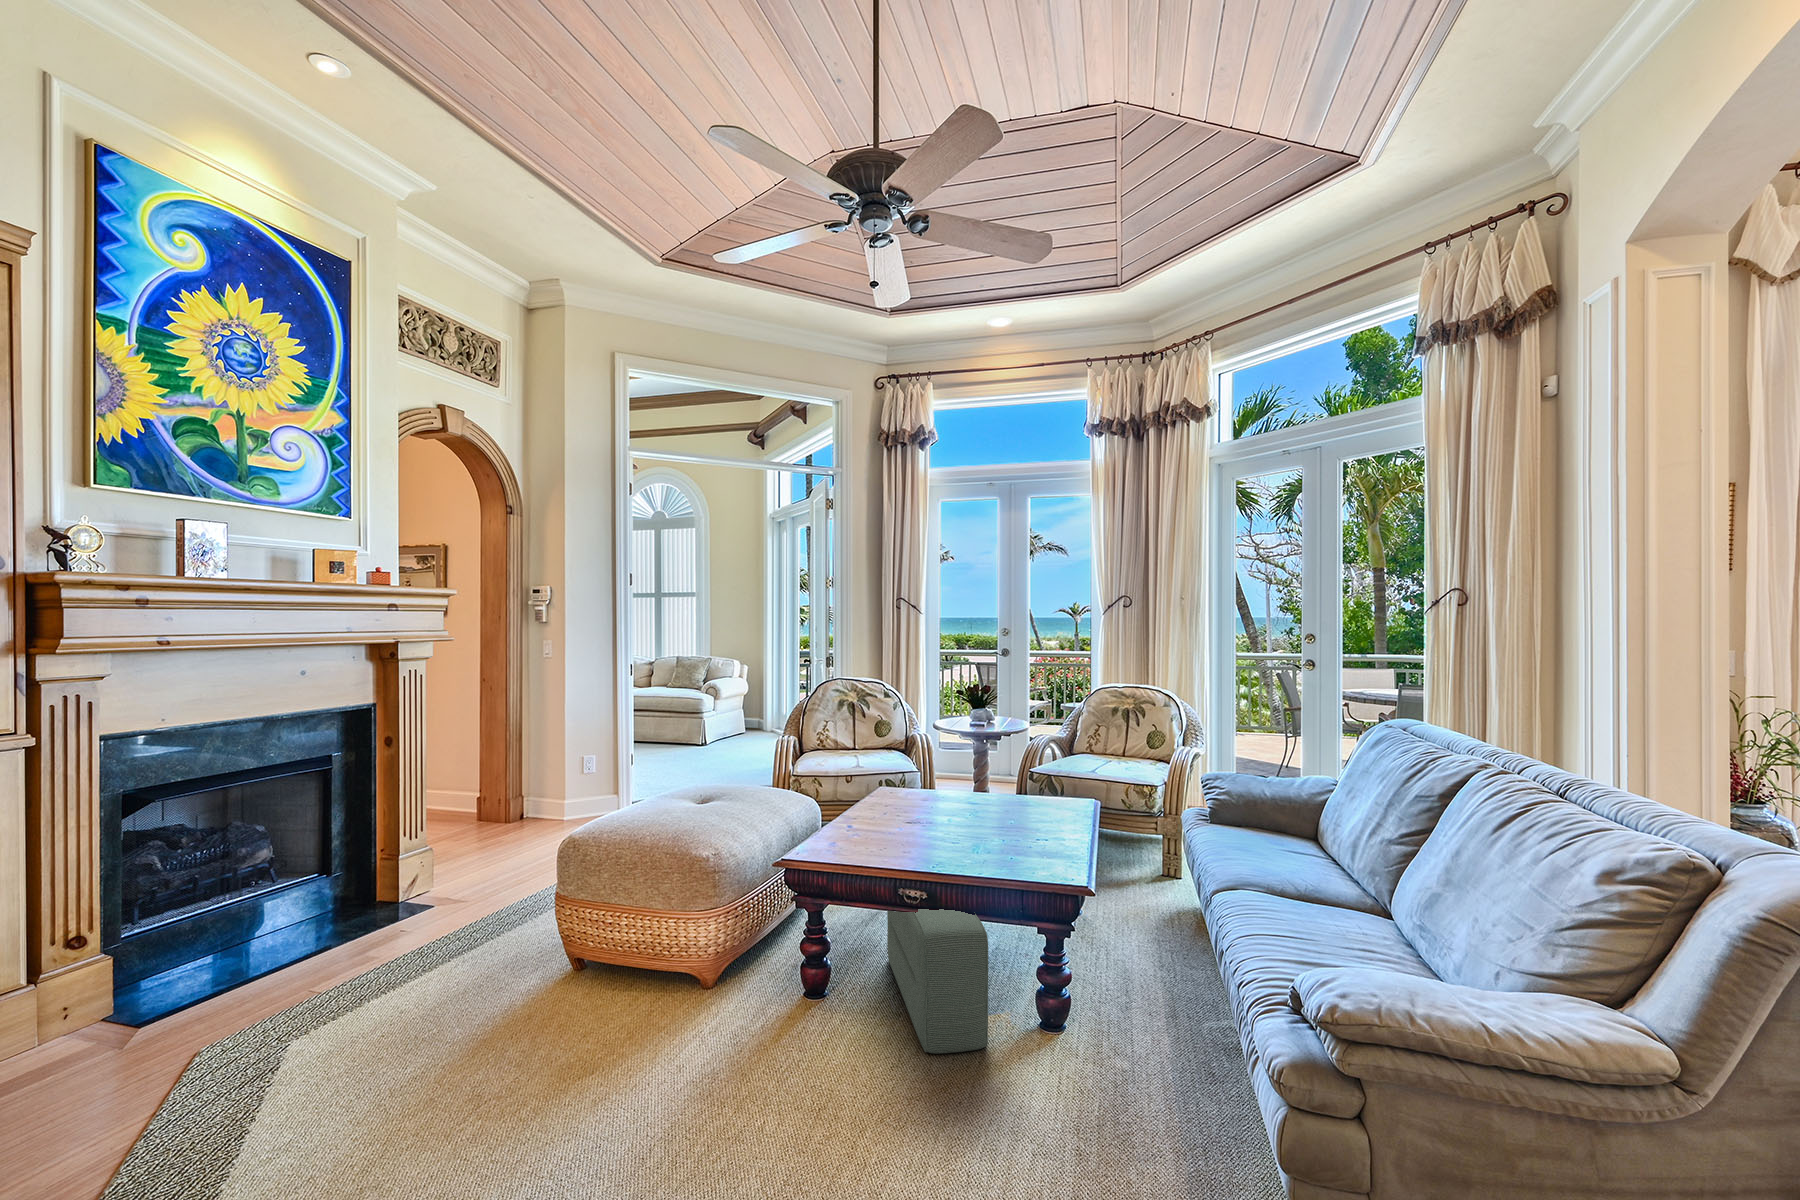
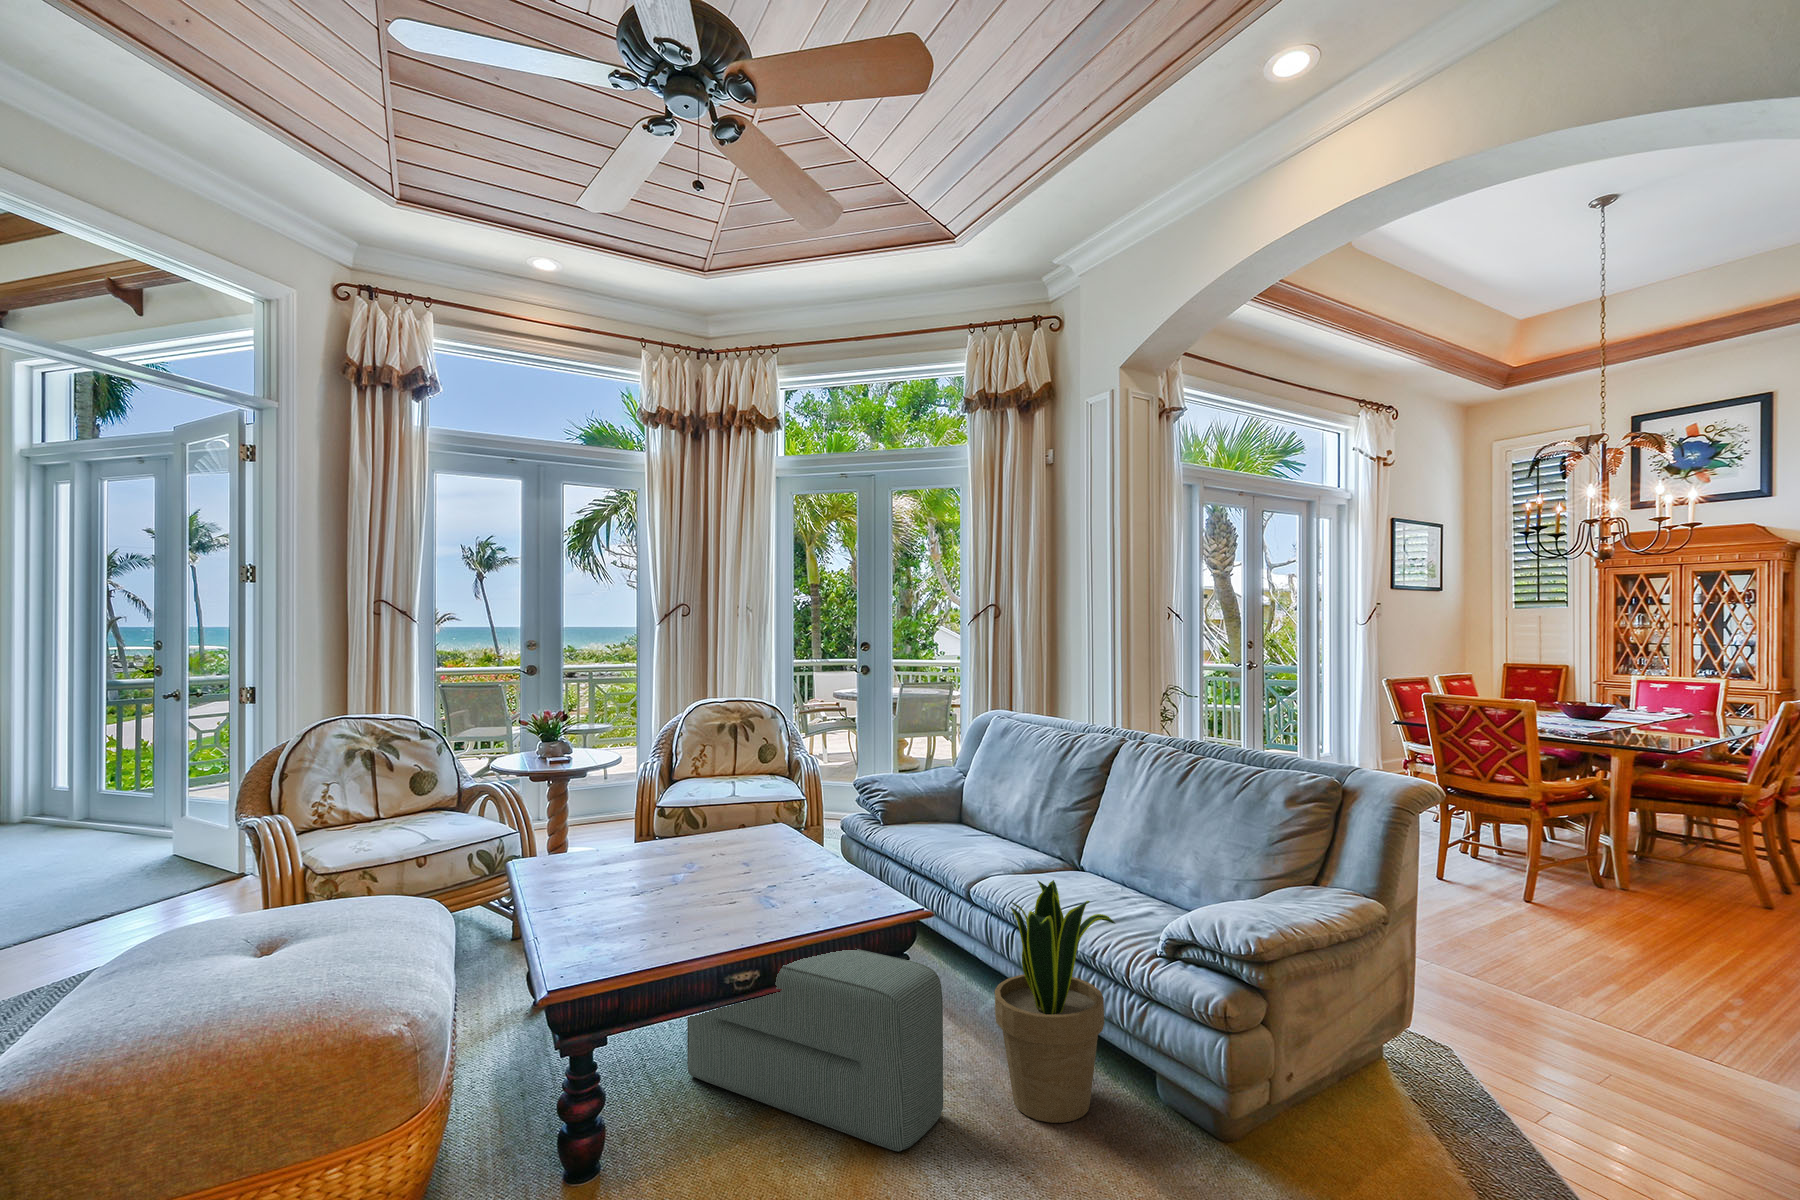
potted plant: none [1022,884,1132,1102] -> present [995,880,1115,1123]

